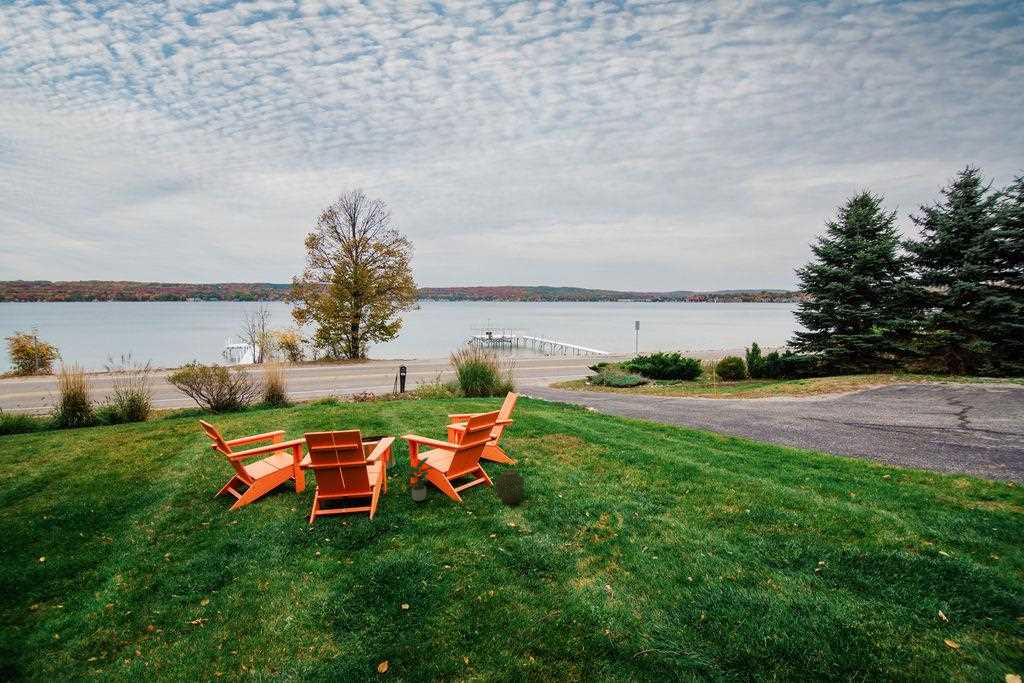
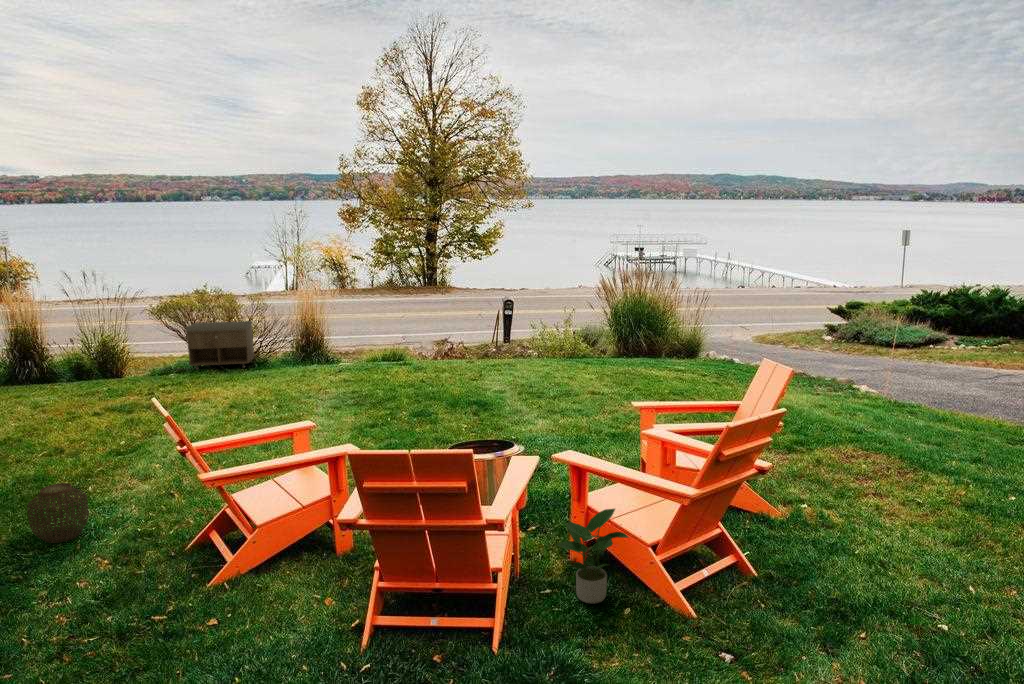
storage bench: none [194,383,239,413] -> present [186,321,254,369]
woven basket: present [496,470,524,503] -> present [27,483,89,543]

